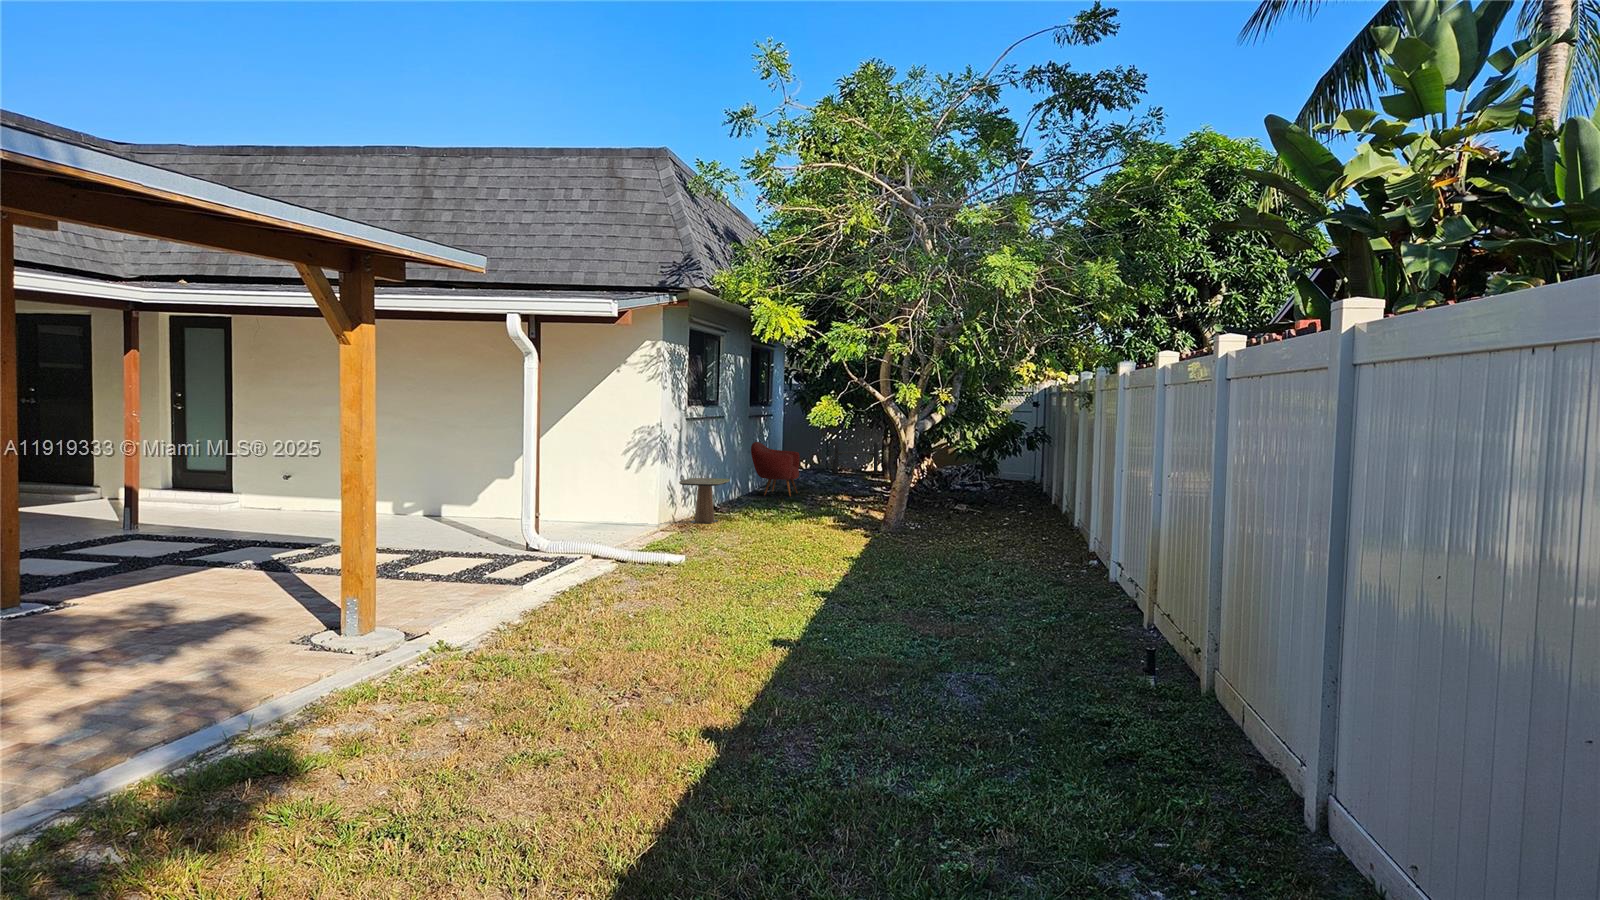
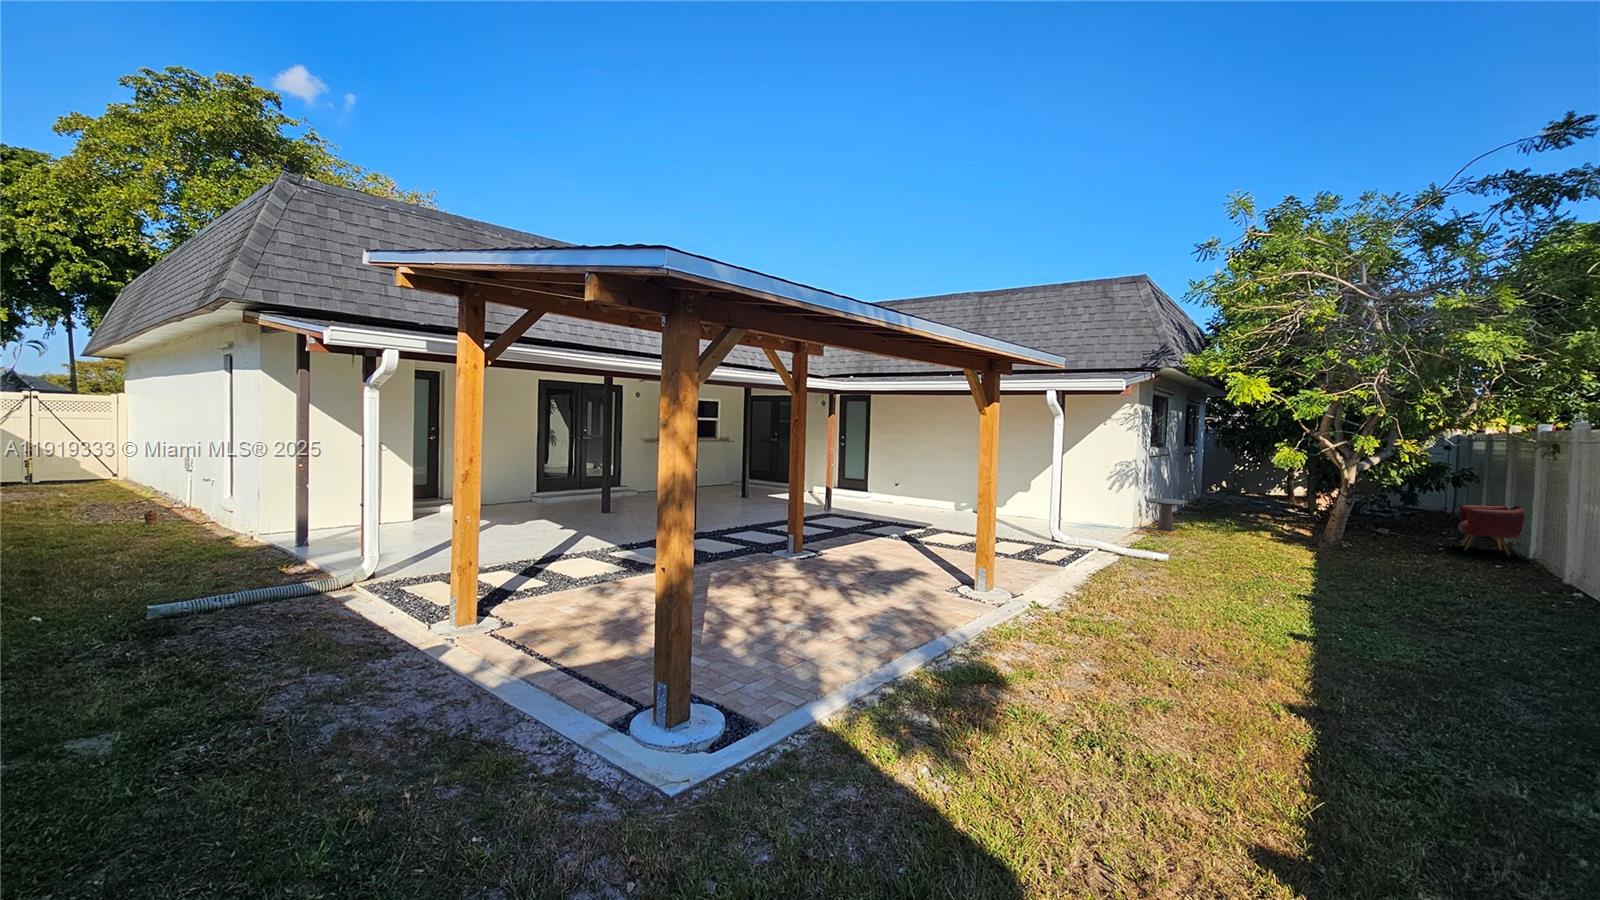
bench: present [833,441,878,474] -> none [1243,472,1289,498]
armchair: present [751,442,800,496] -> present [1458,505,1524,556]

